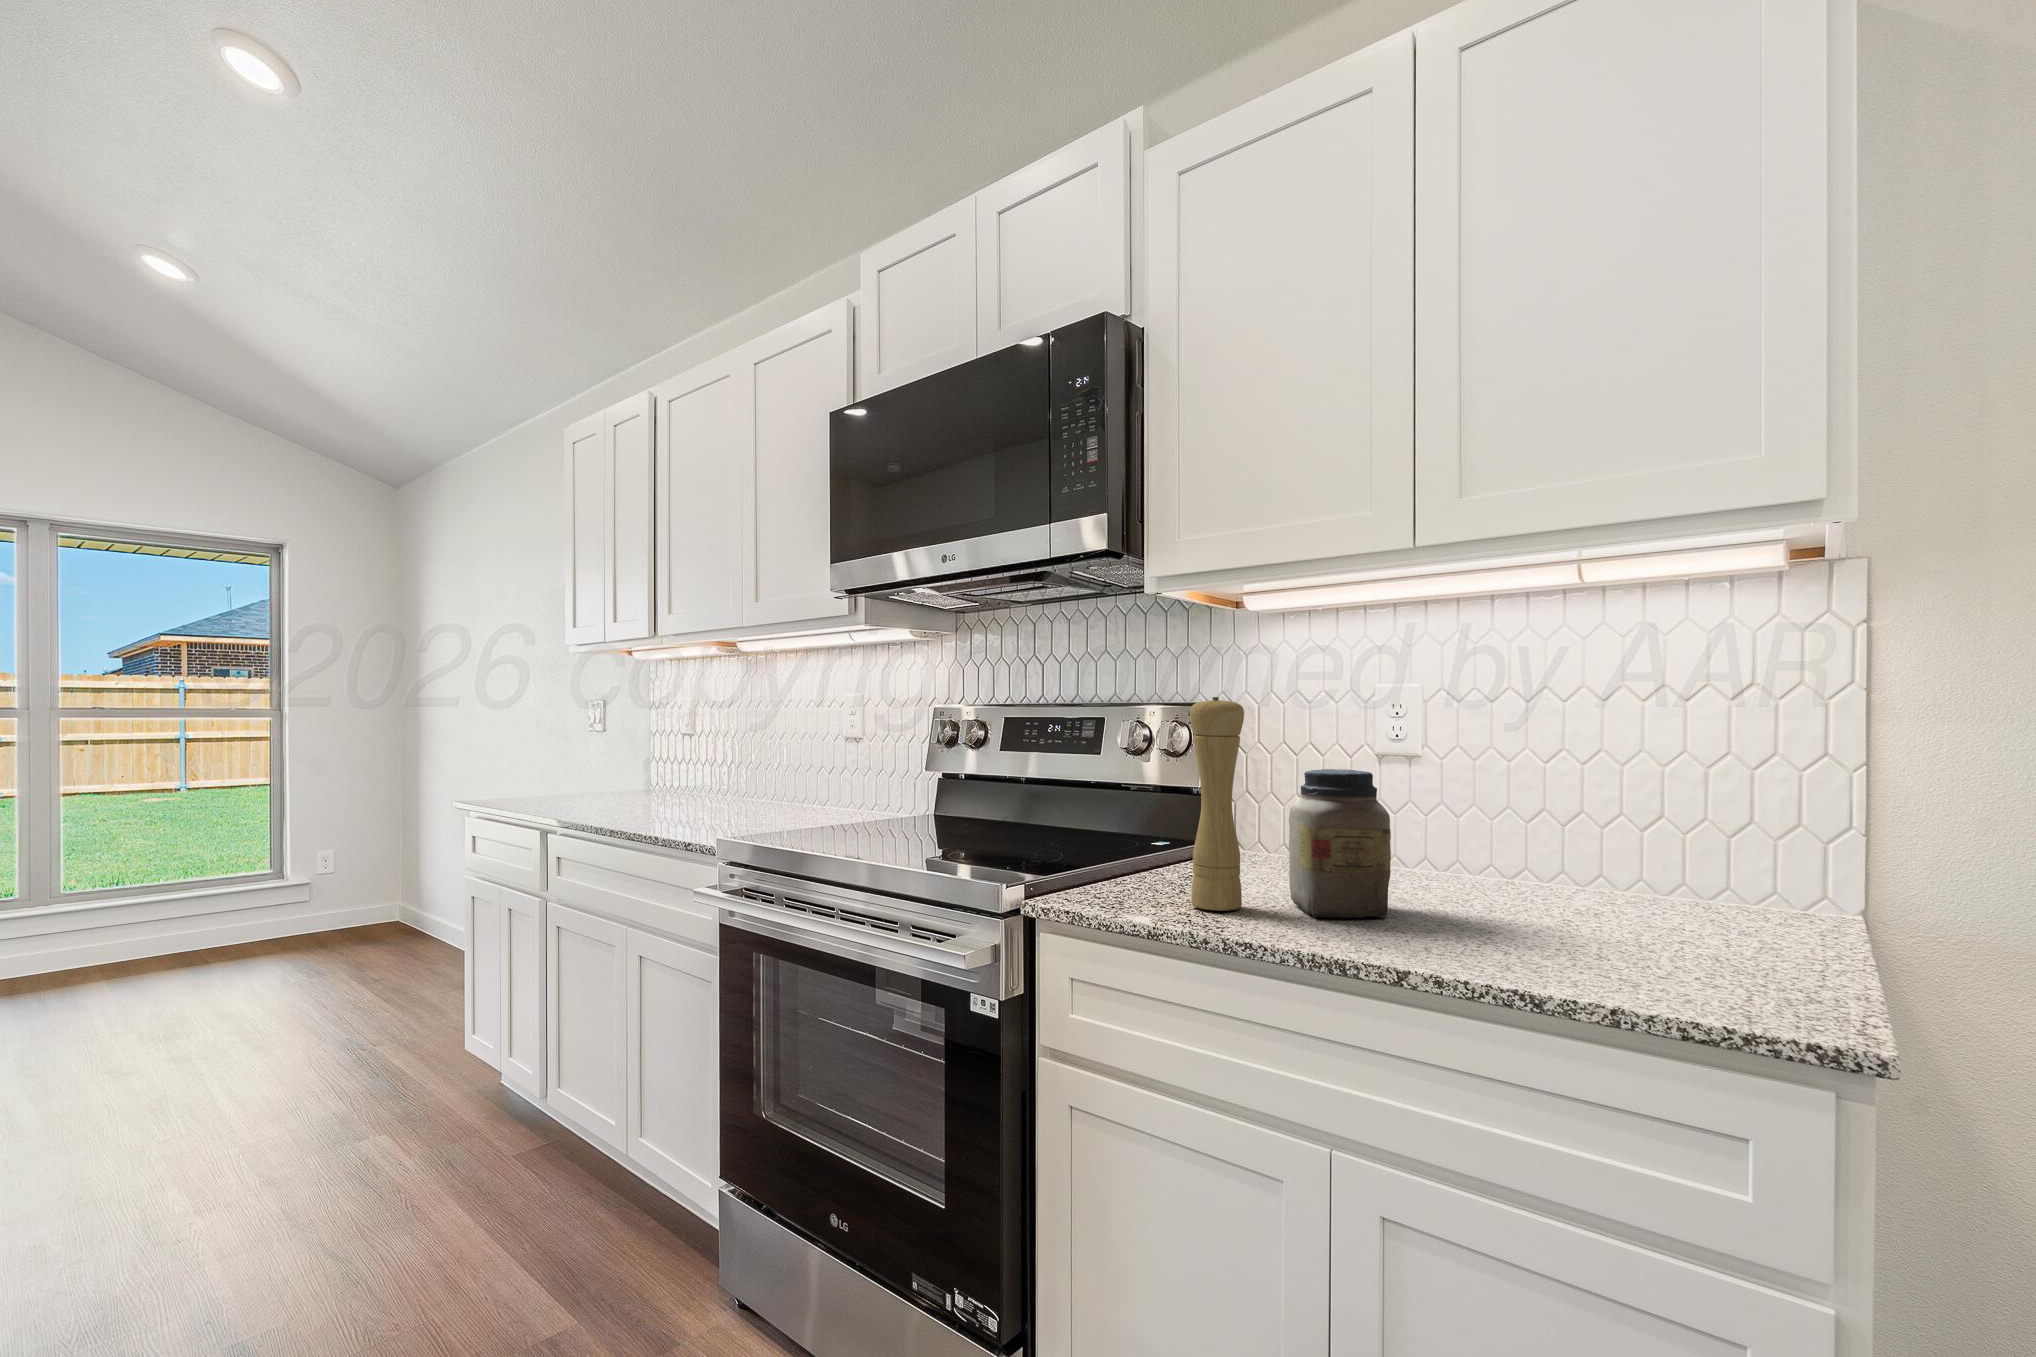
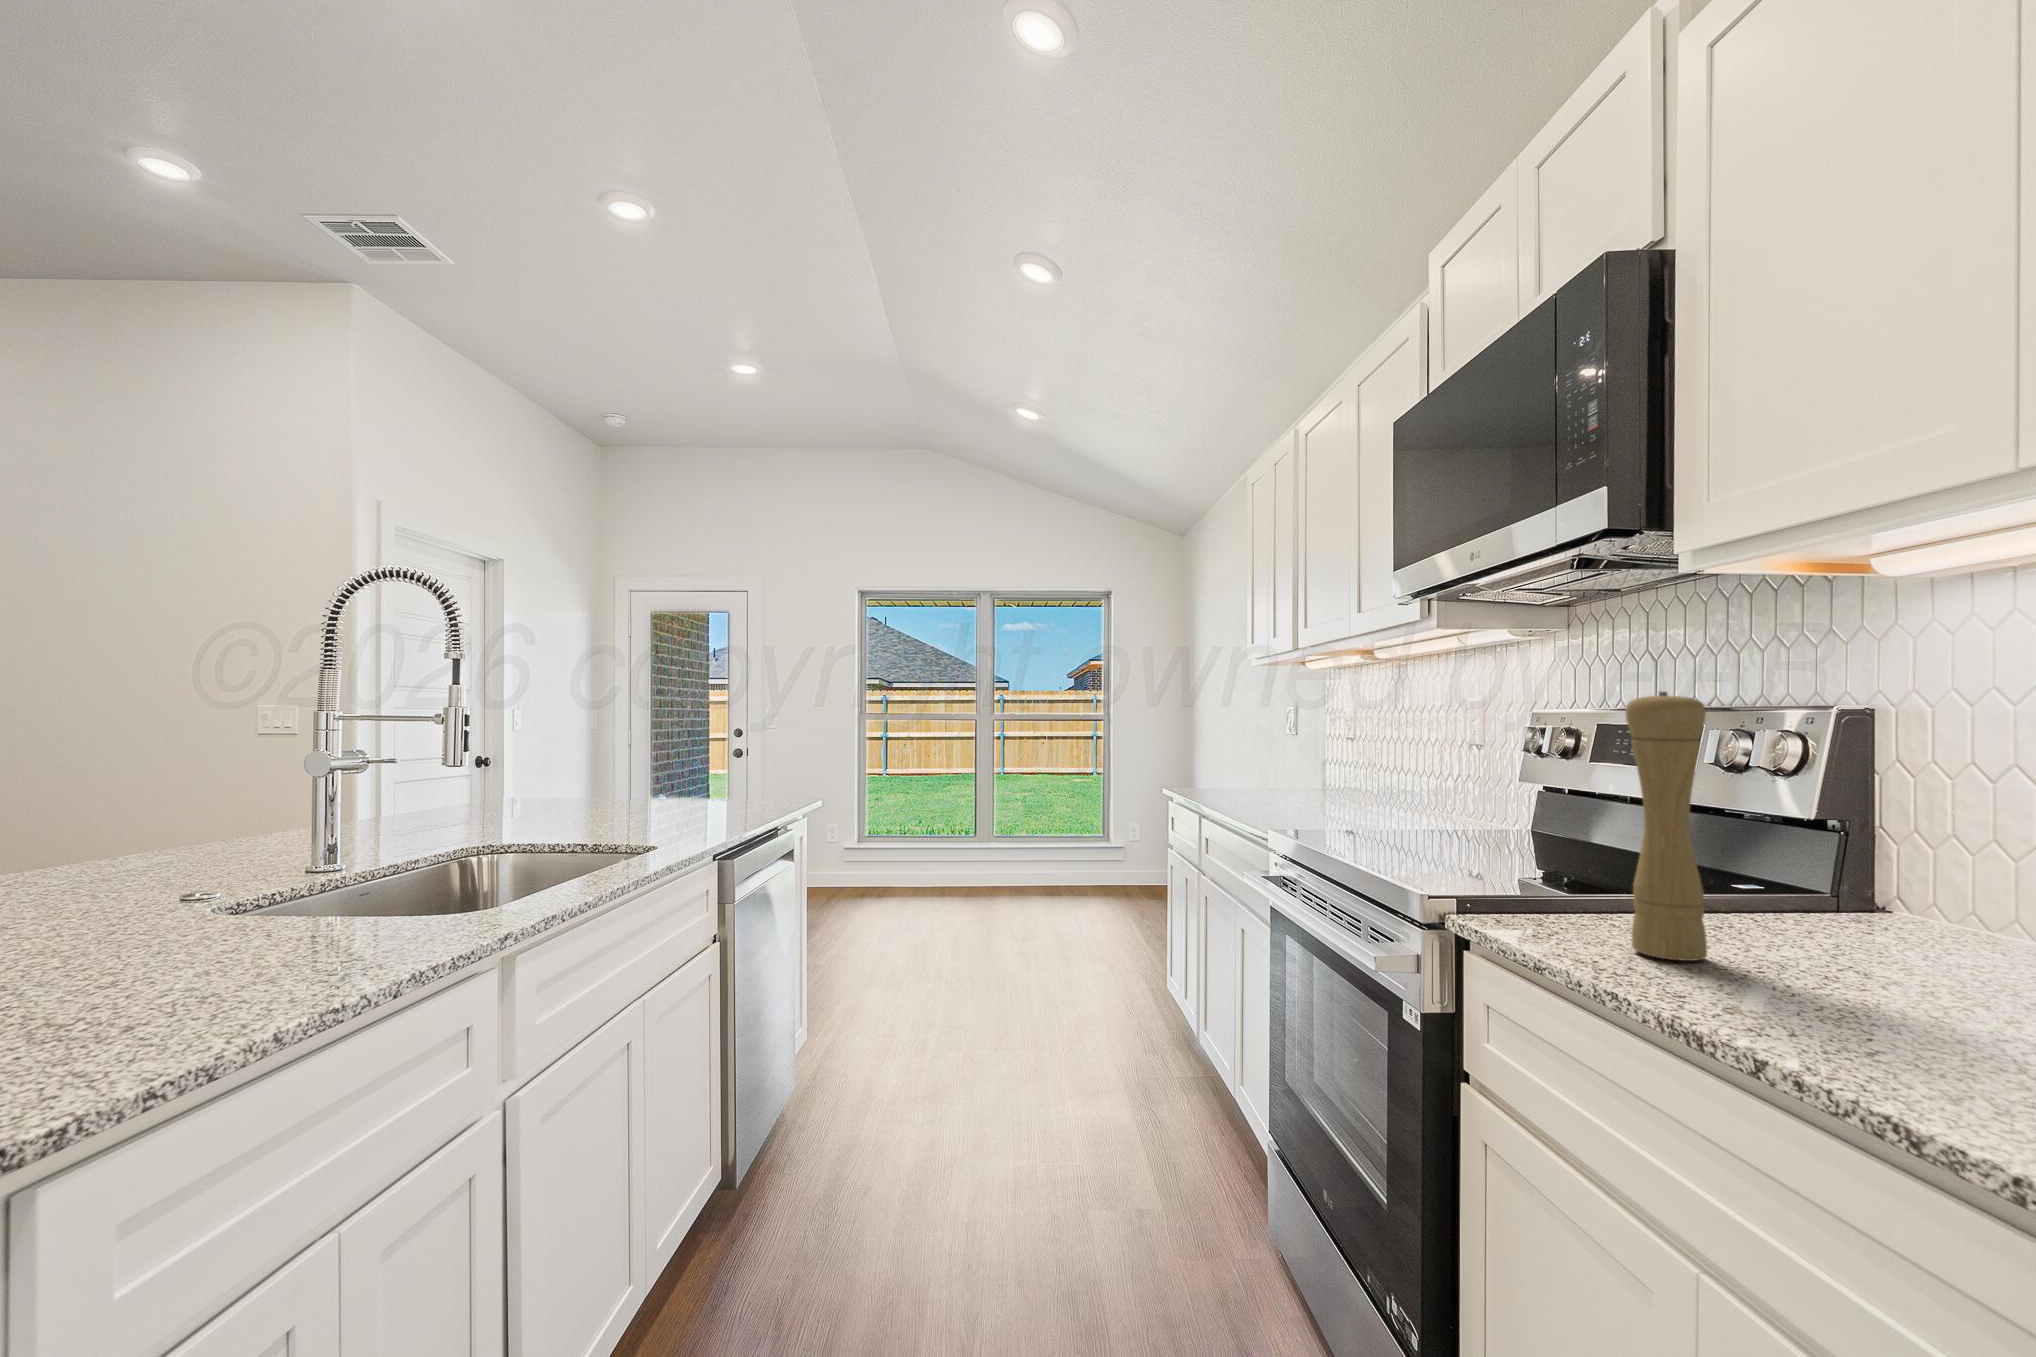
jar: present [1289,769,1391,918] -> none [1776,791,1940,1011]

